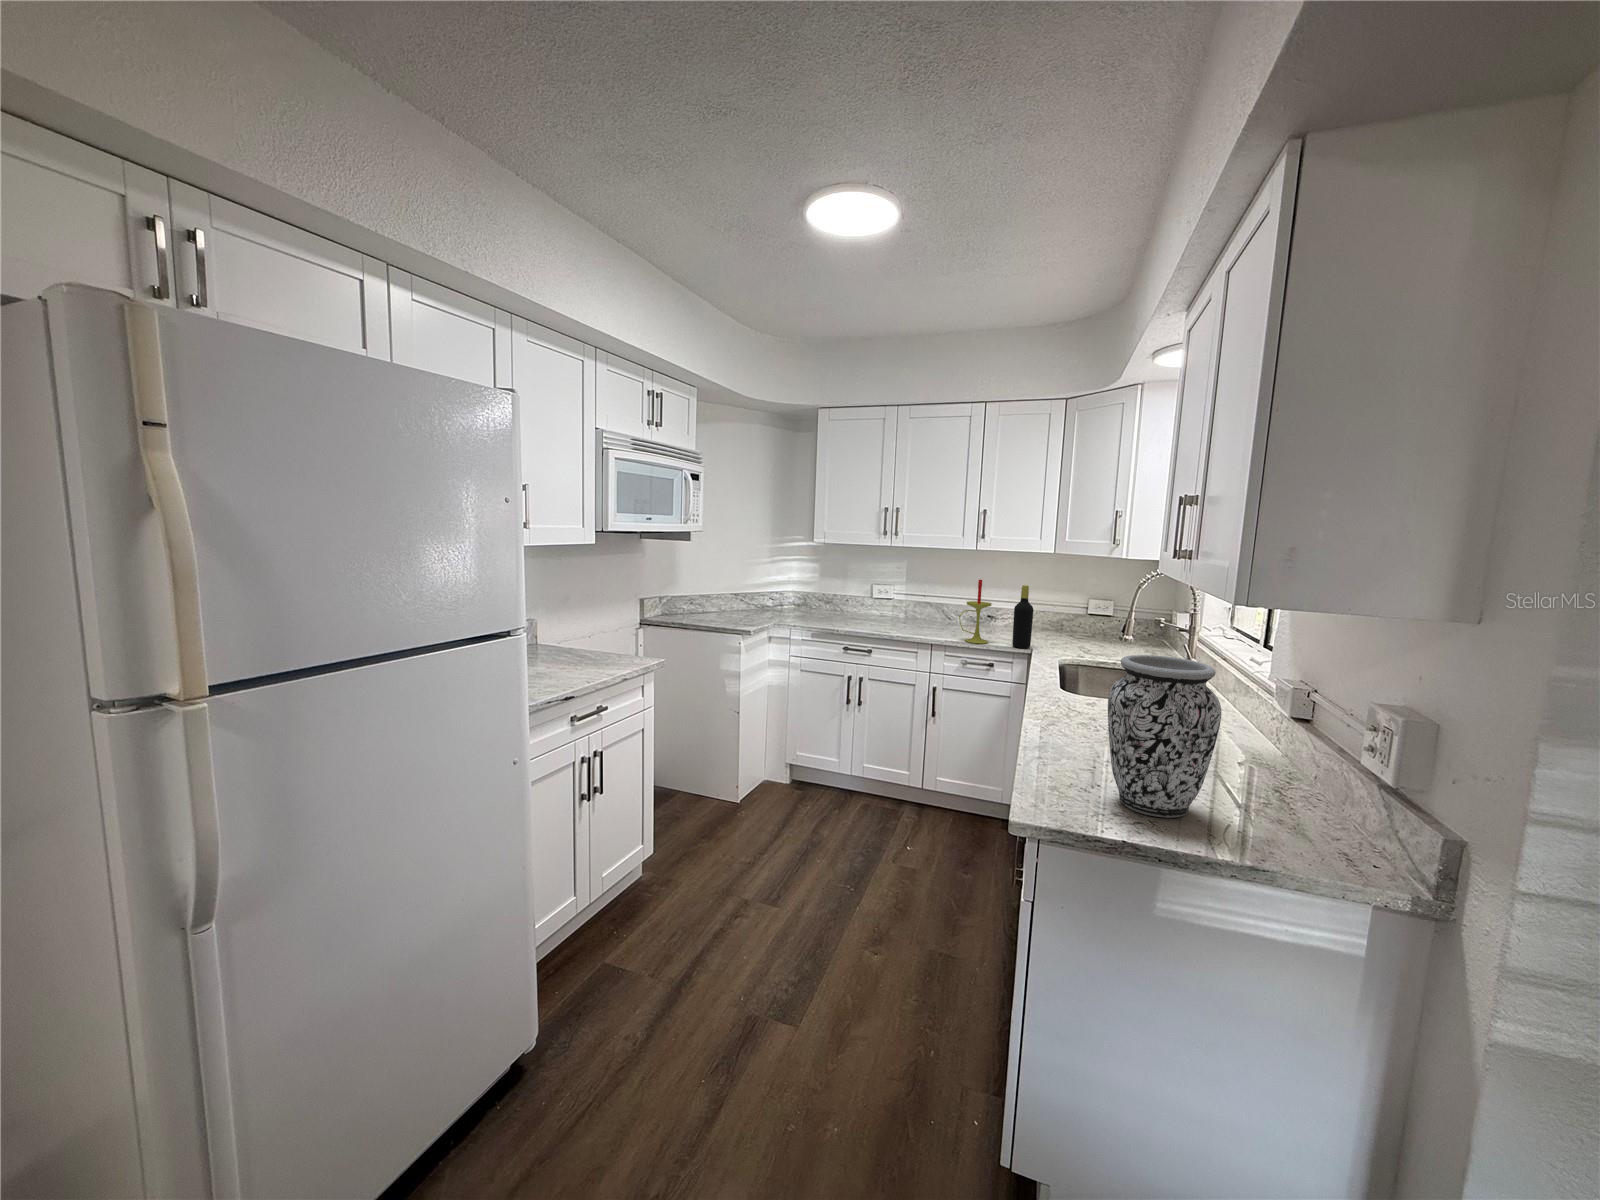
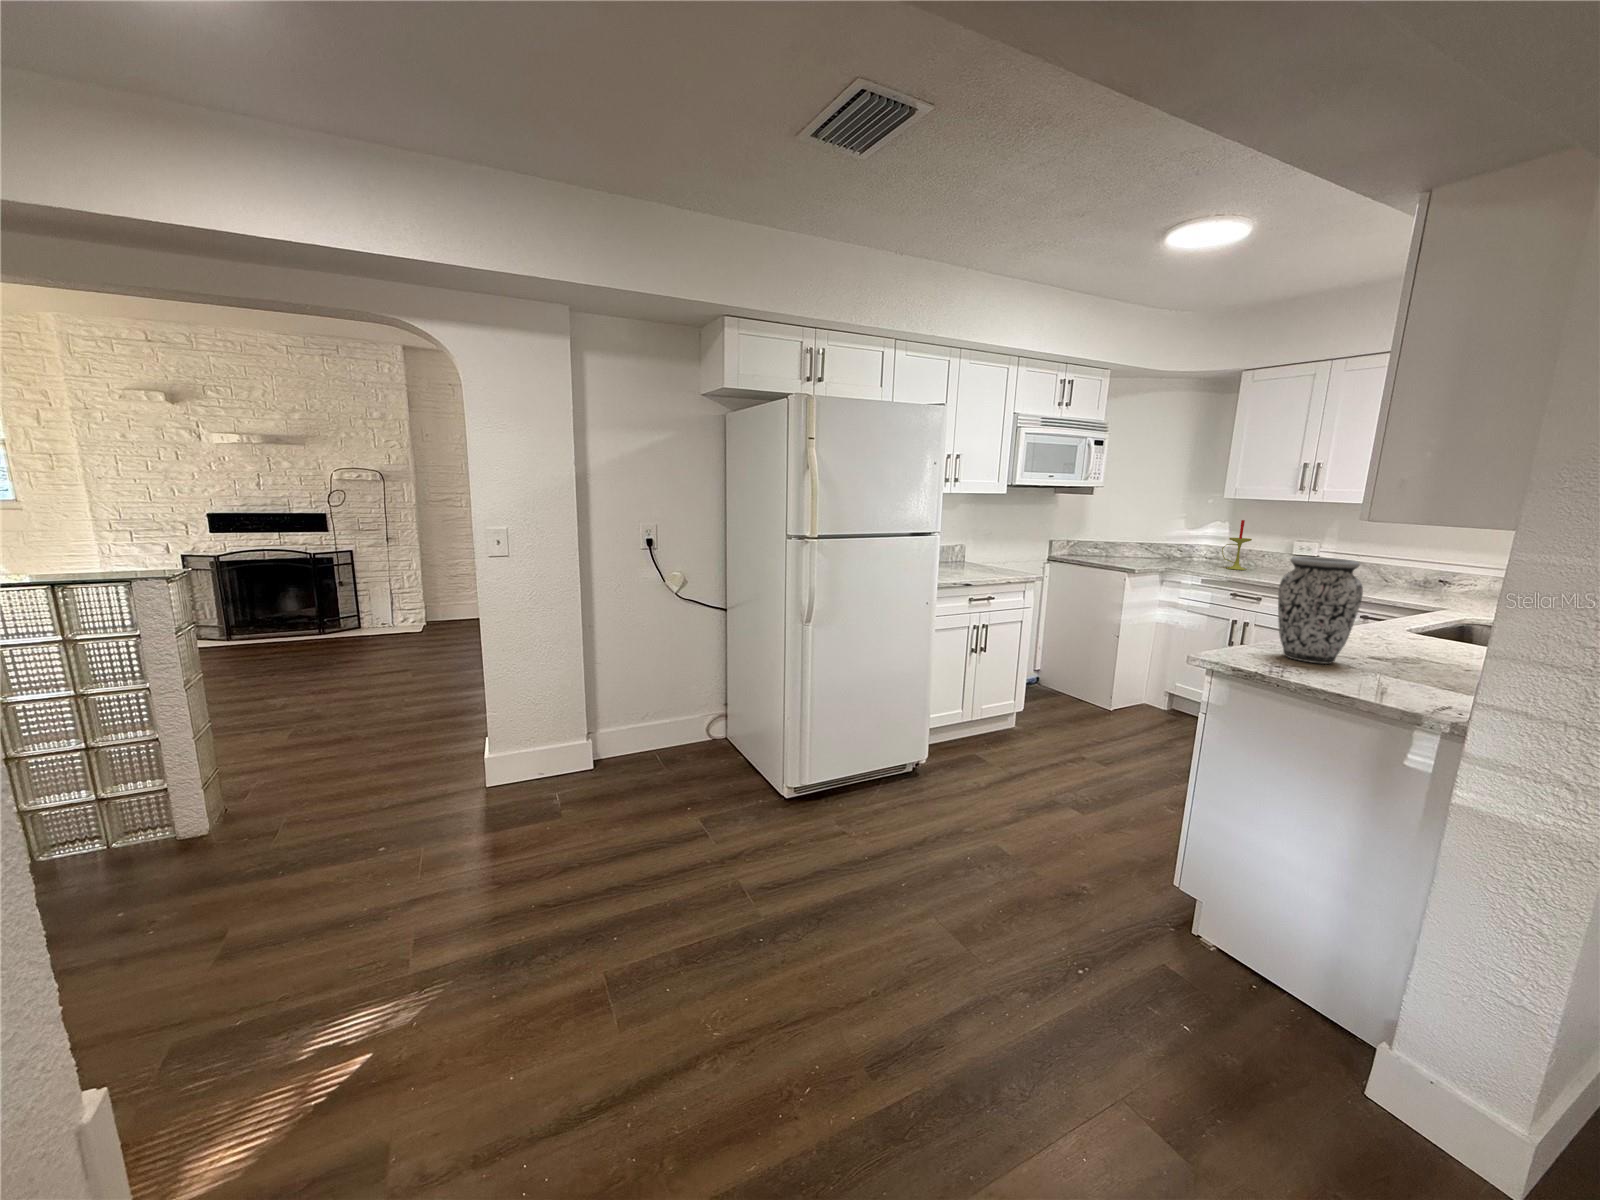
candle: present [959,580,992,643] -> present [1222,520,1252,570]
bottle: present [1012,585,1034,648] -> none [1427,540,1461,607]

